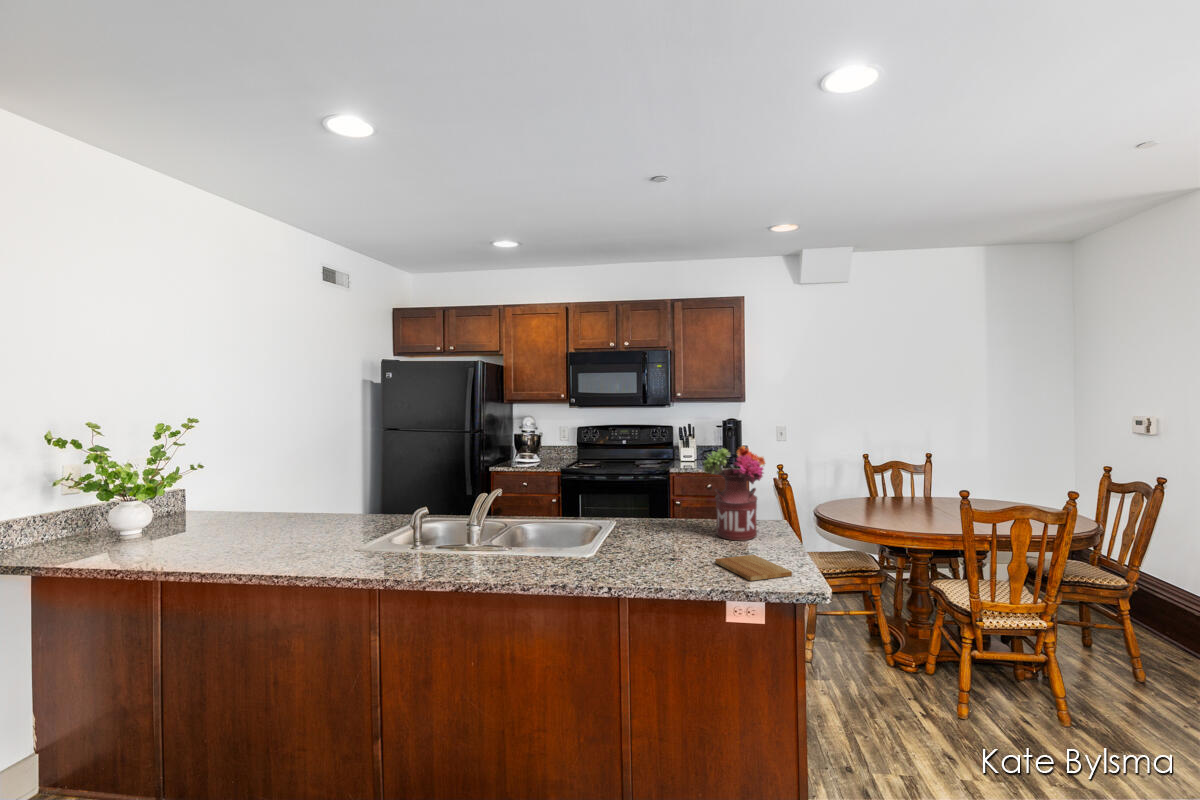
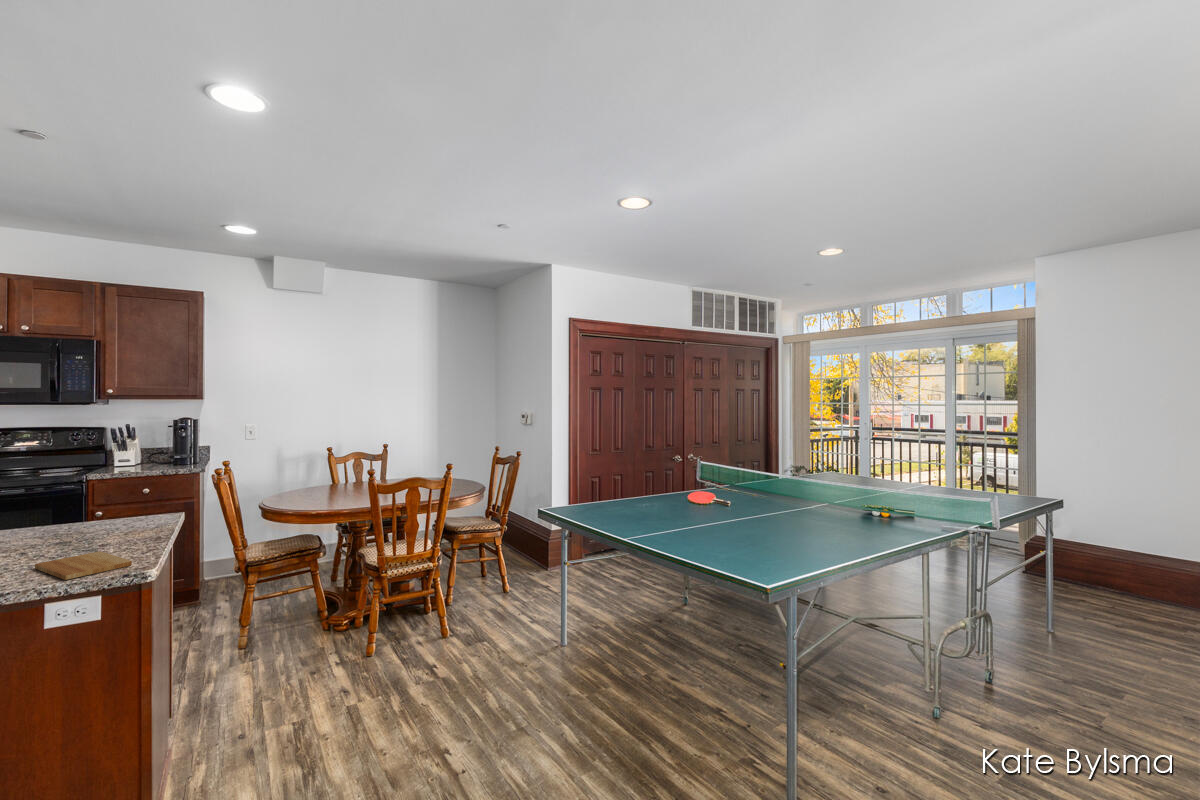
flower arrangement: present [703,446,765,540] -> none [49,437,146,540]

